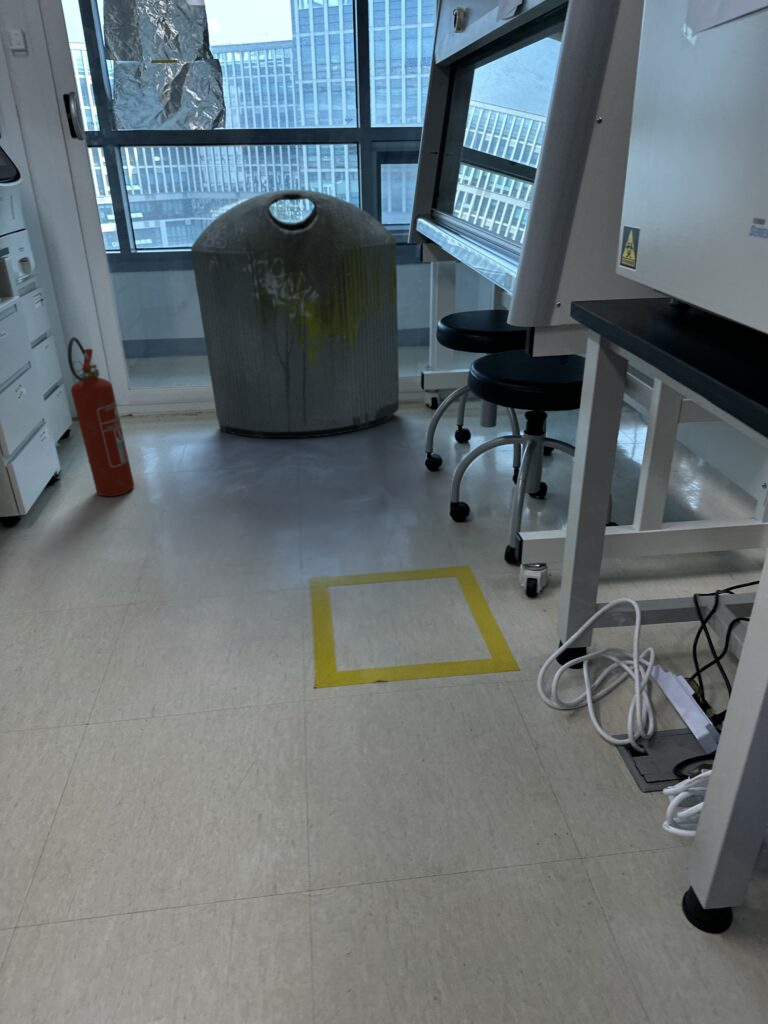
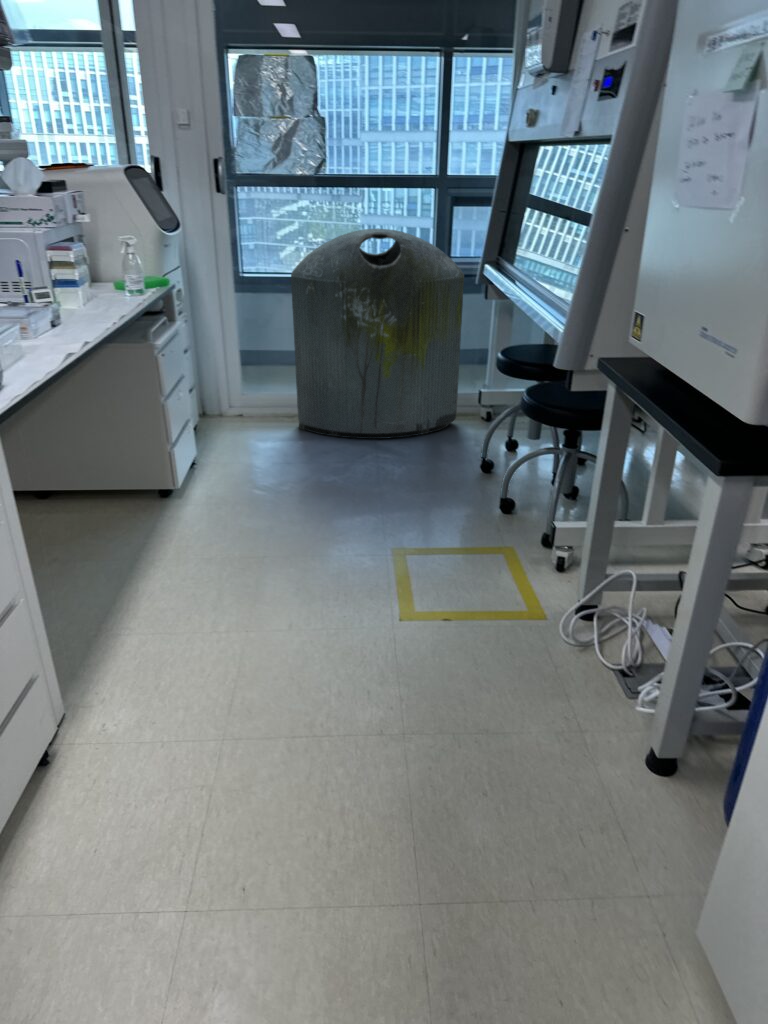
fire extinguisher: present [68,337,134,496] -> none [195,348,235,478]

